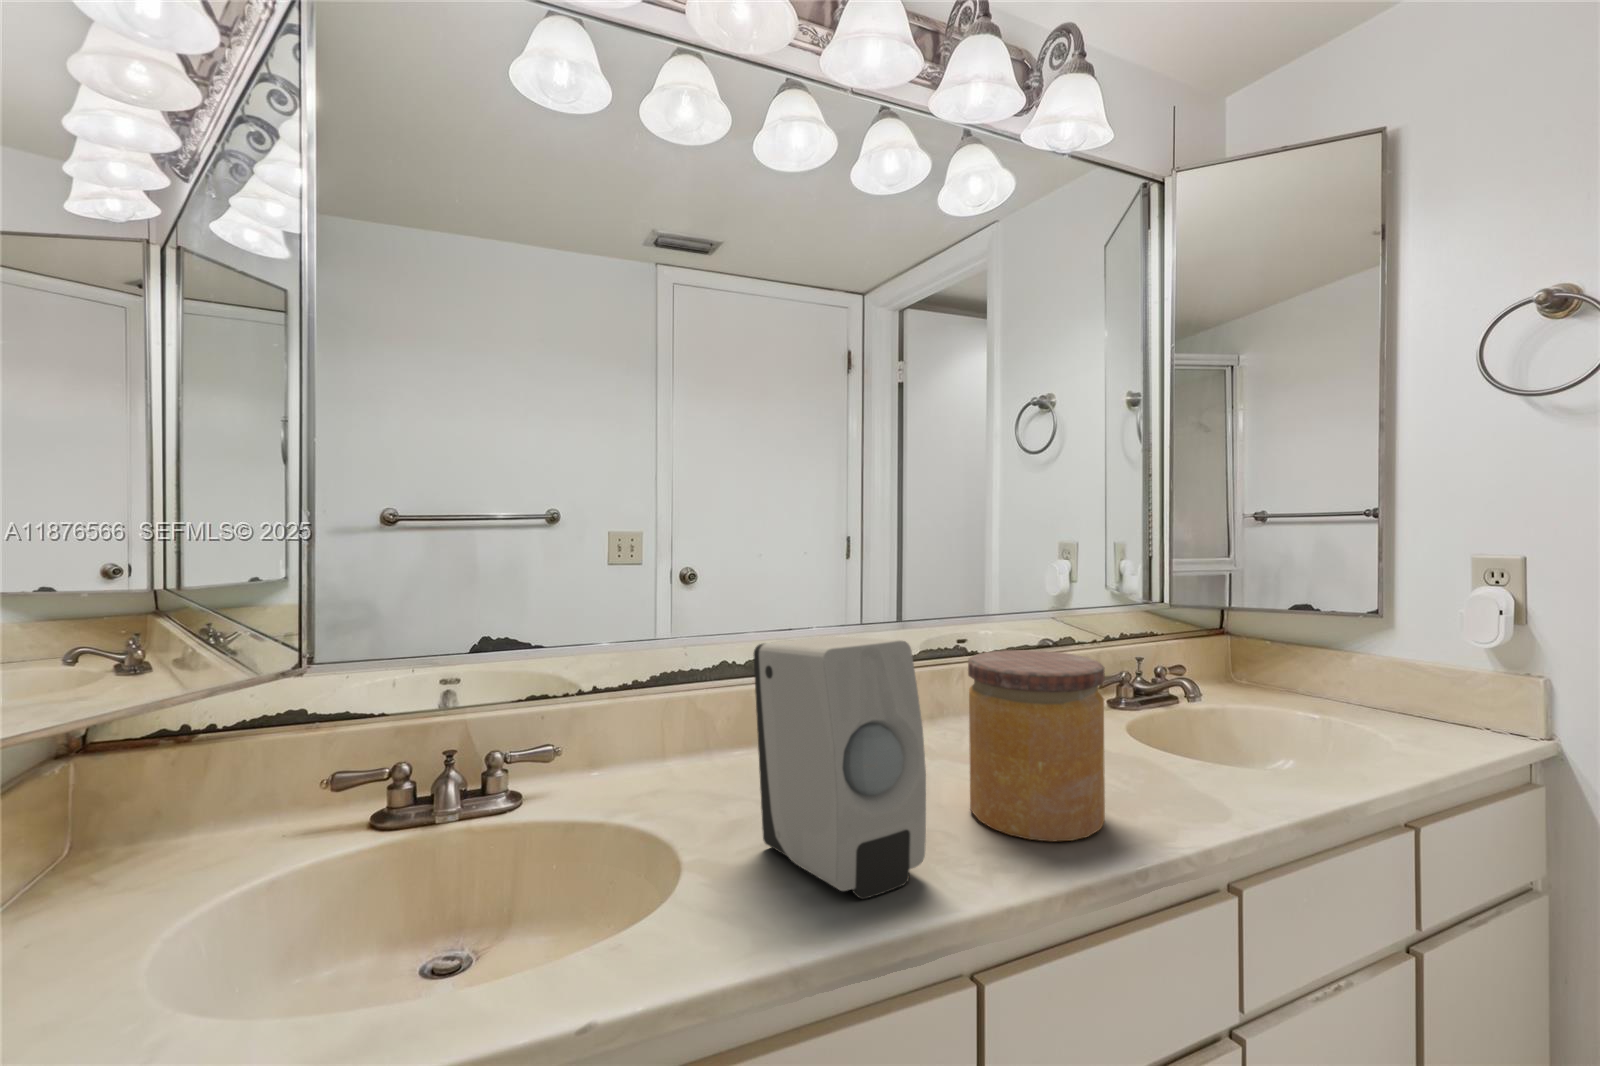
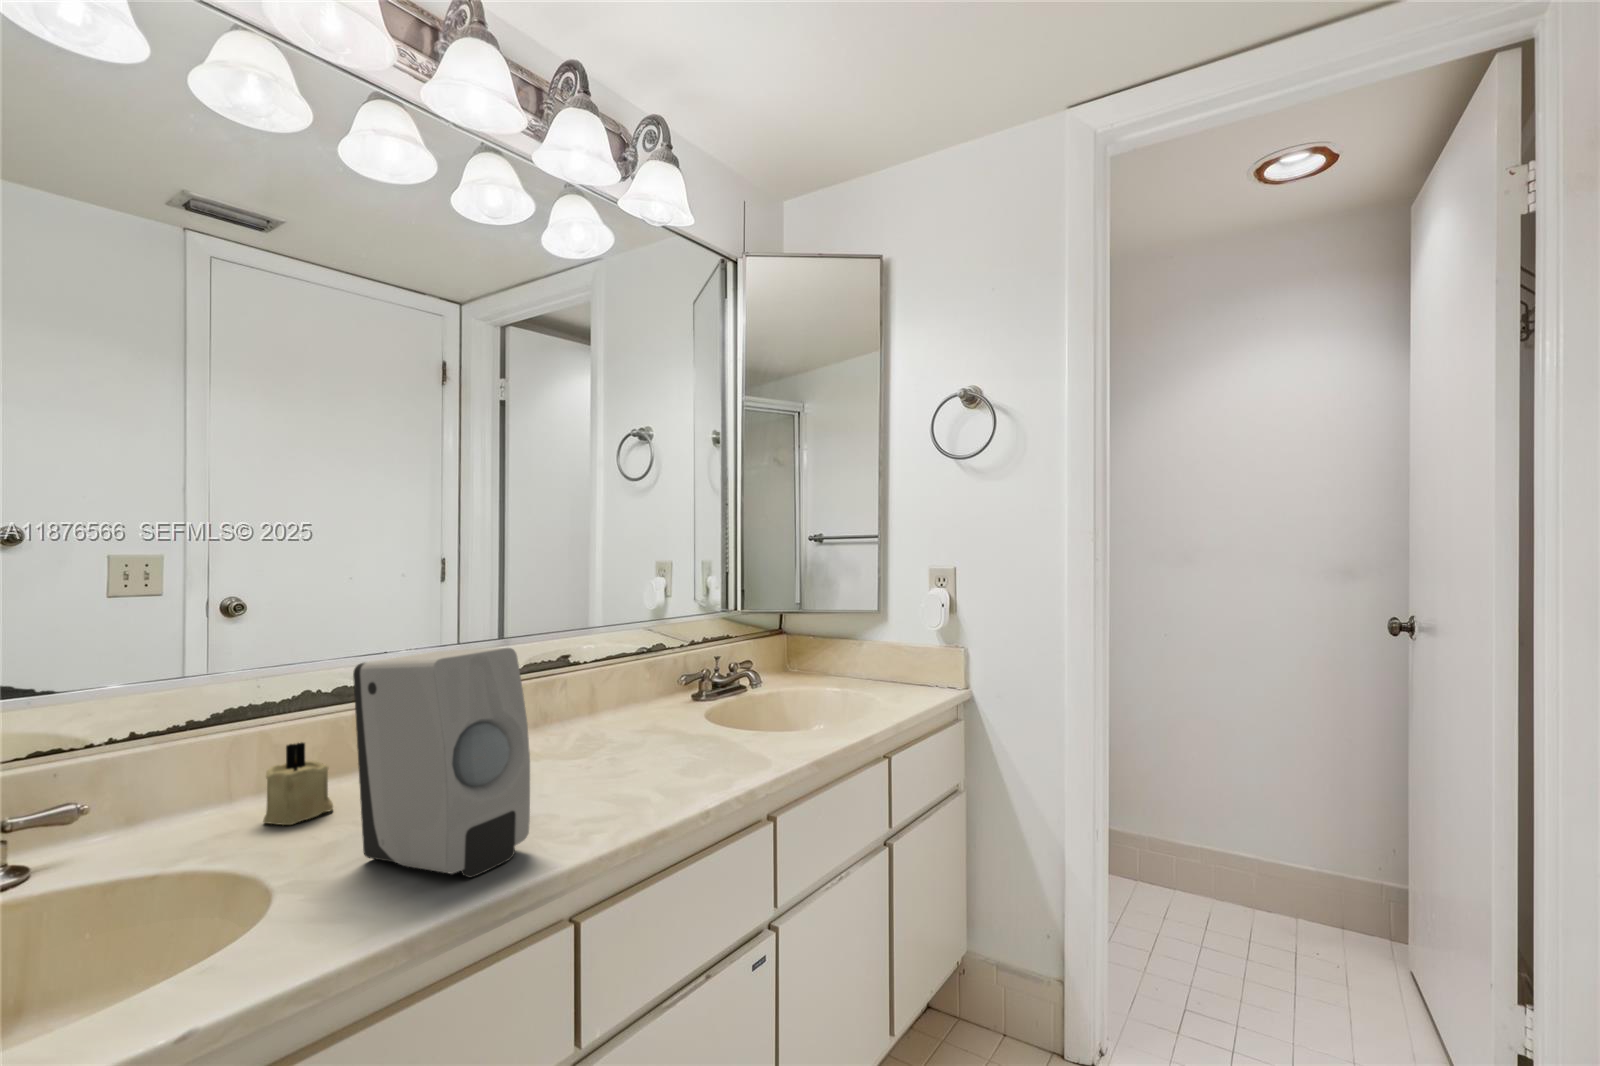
jar: present [968,650,1105,841] -> none [569,651,680,807]
candle: none [689,710,745,789] -> present [263,742,333,825]

